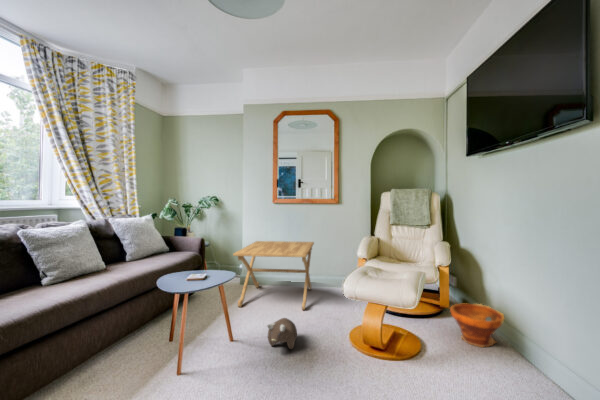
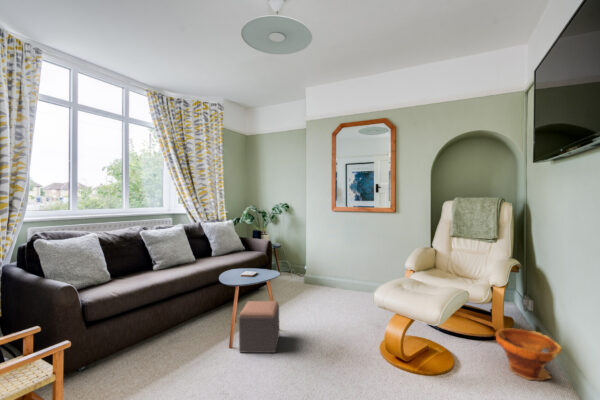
side table: present [233,241,314,310] -> none [290,245,371,313]
footstool: none [194,306,241,376] -> present [239,301,279,353]
plush toy: present [268,318,297,349] -> none [301,317,331,346]

